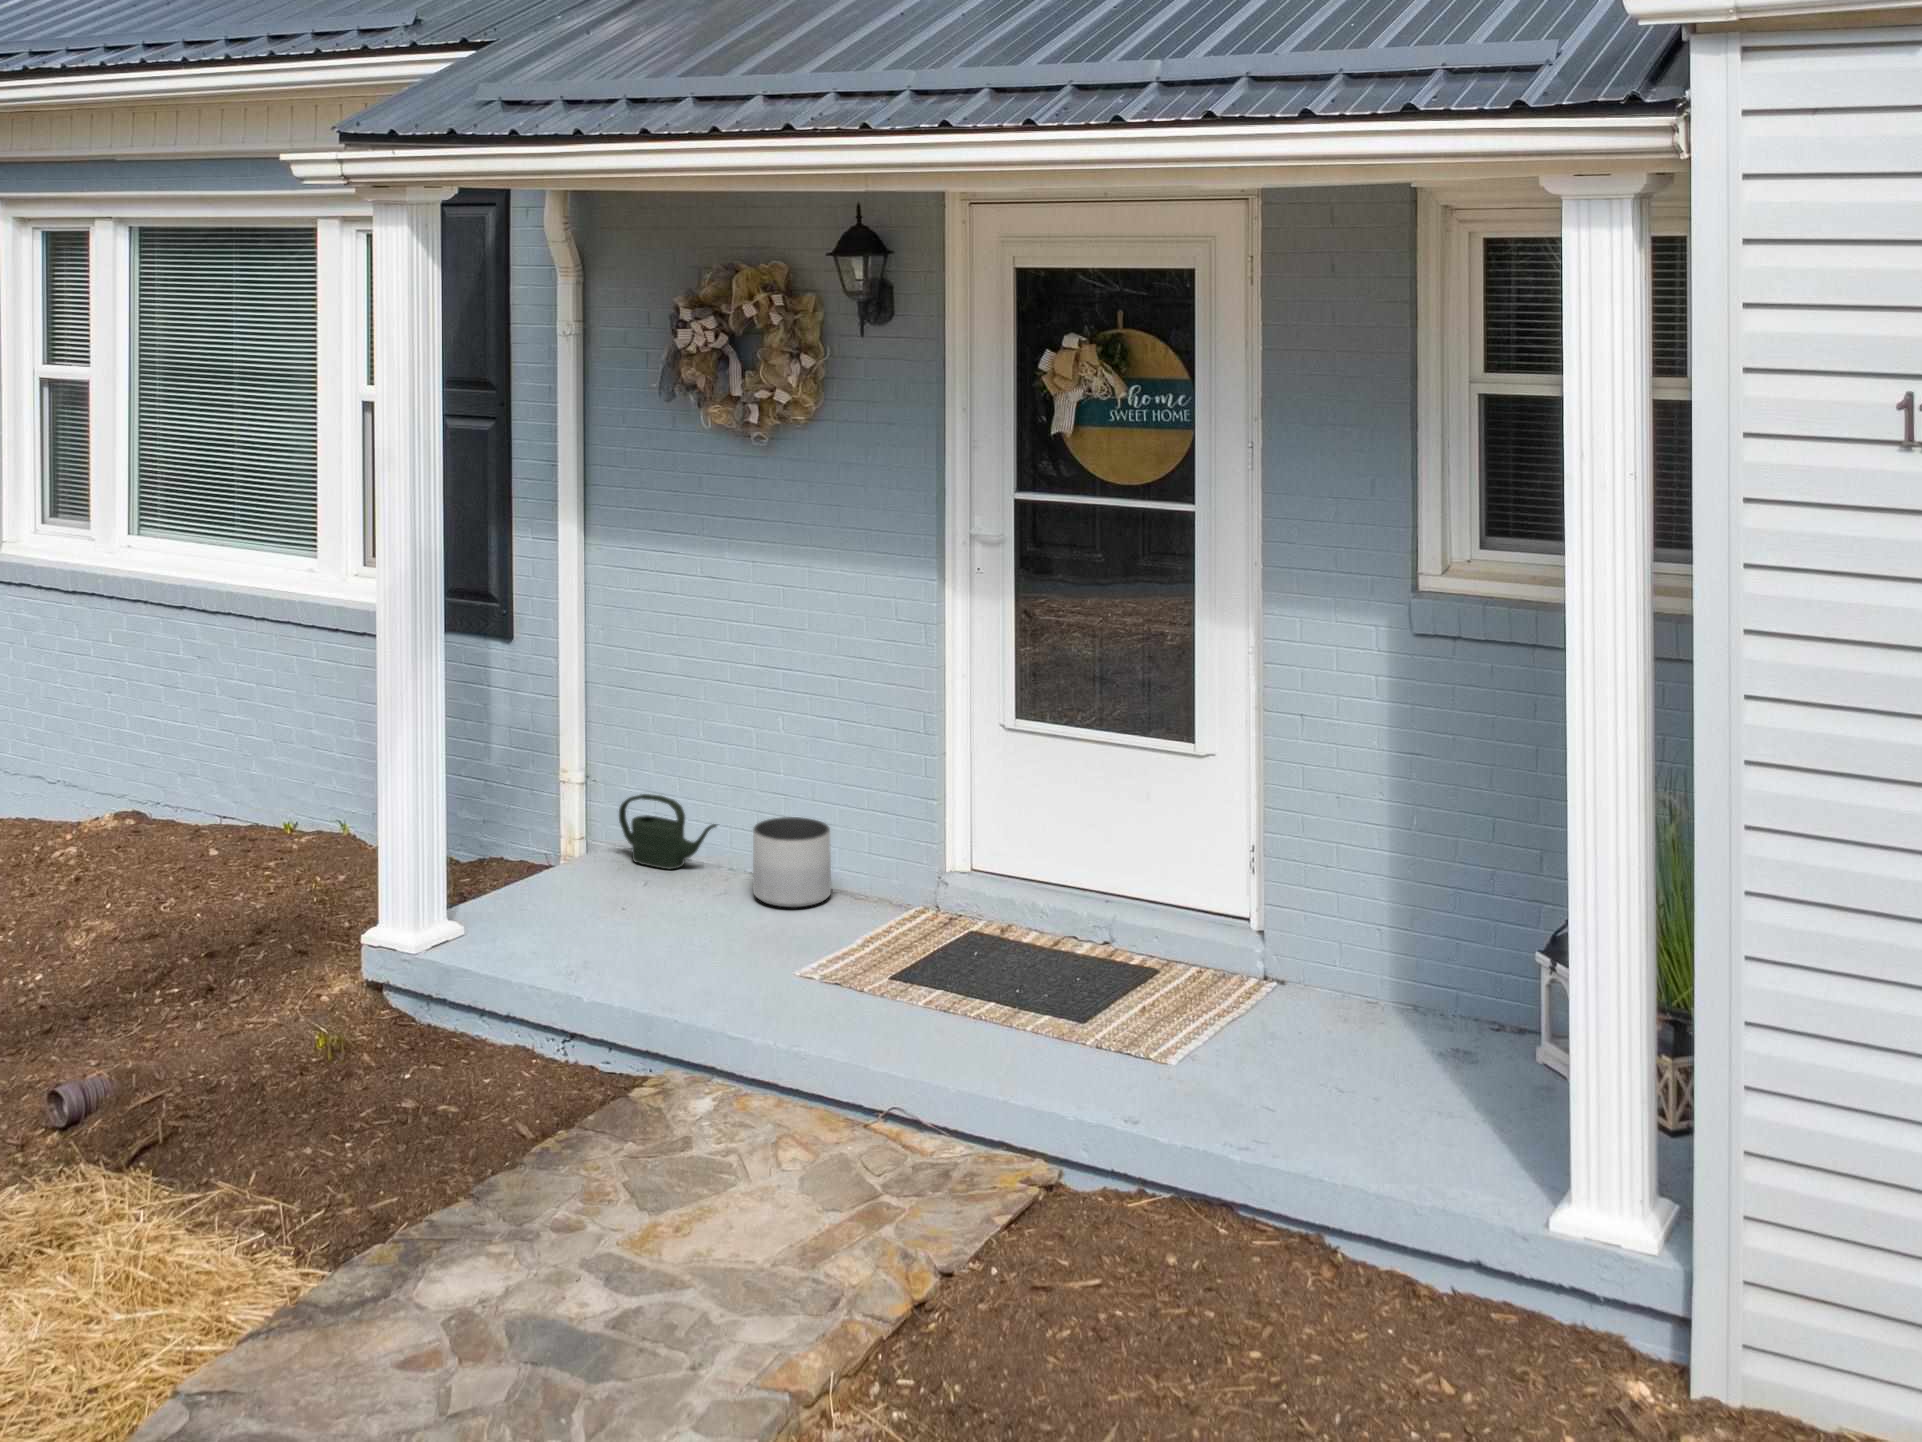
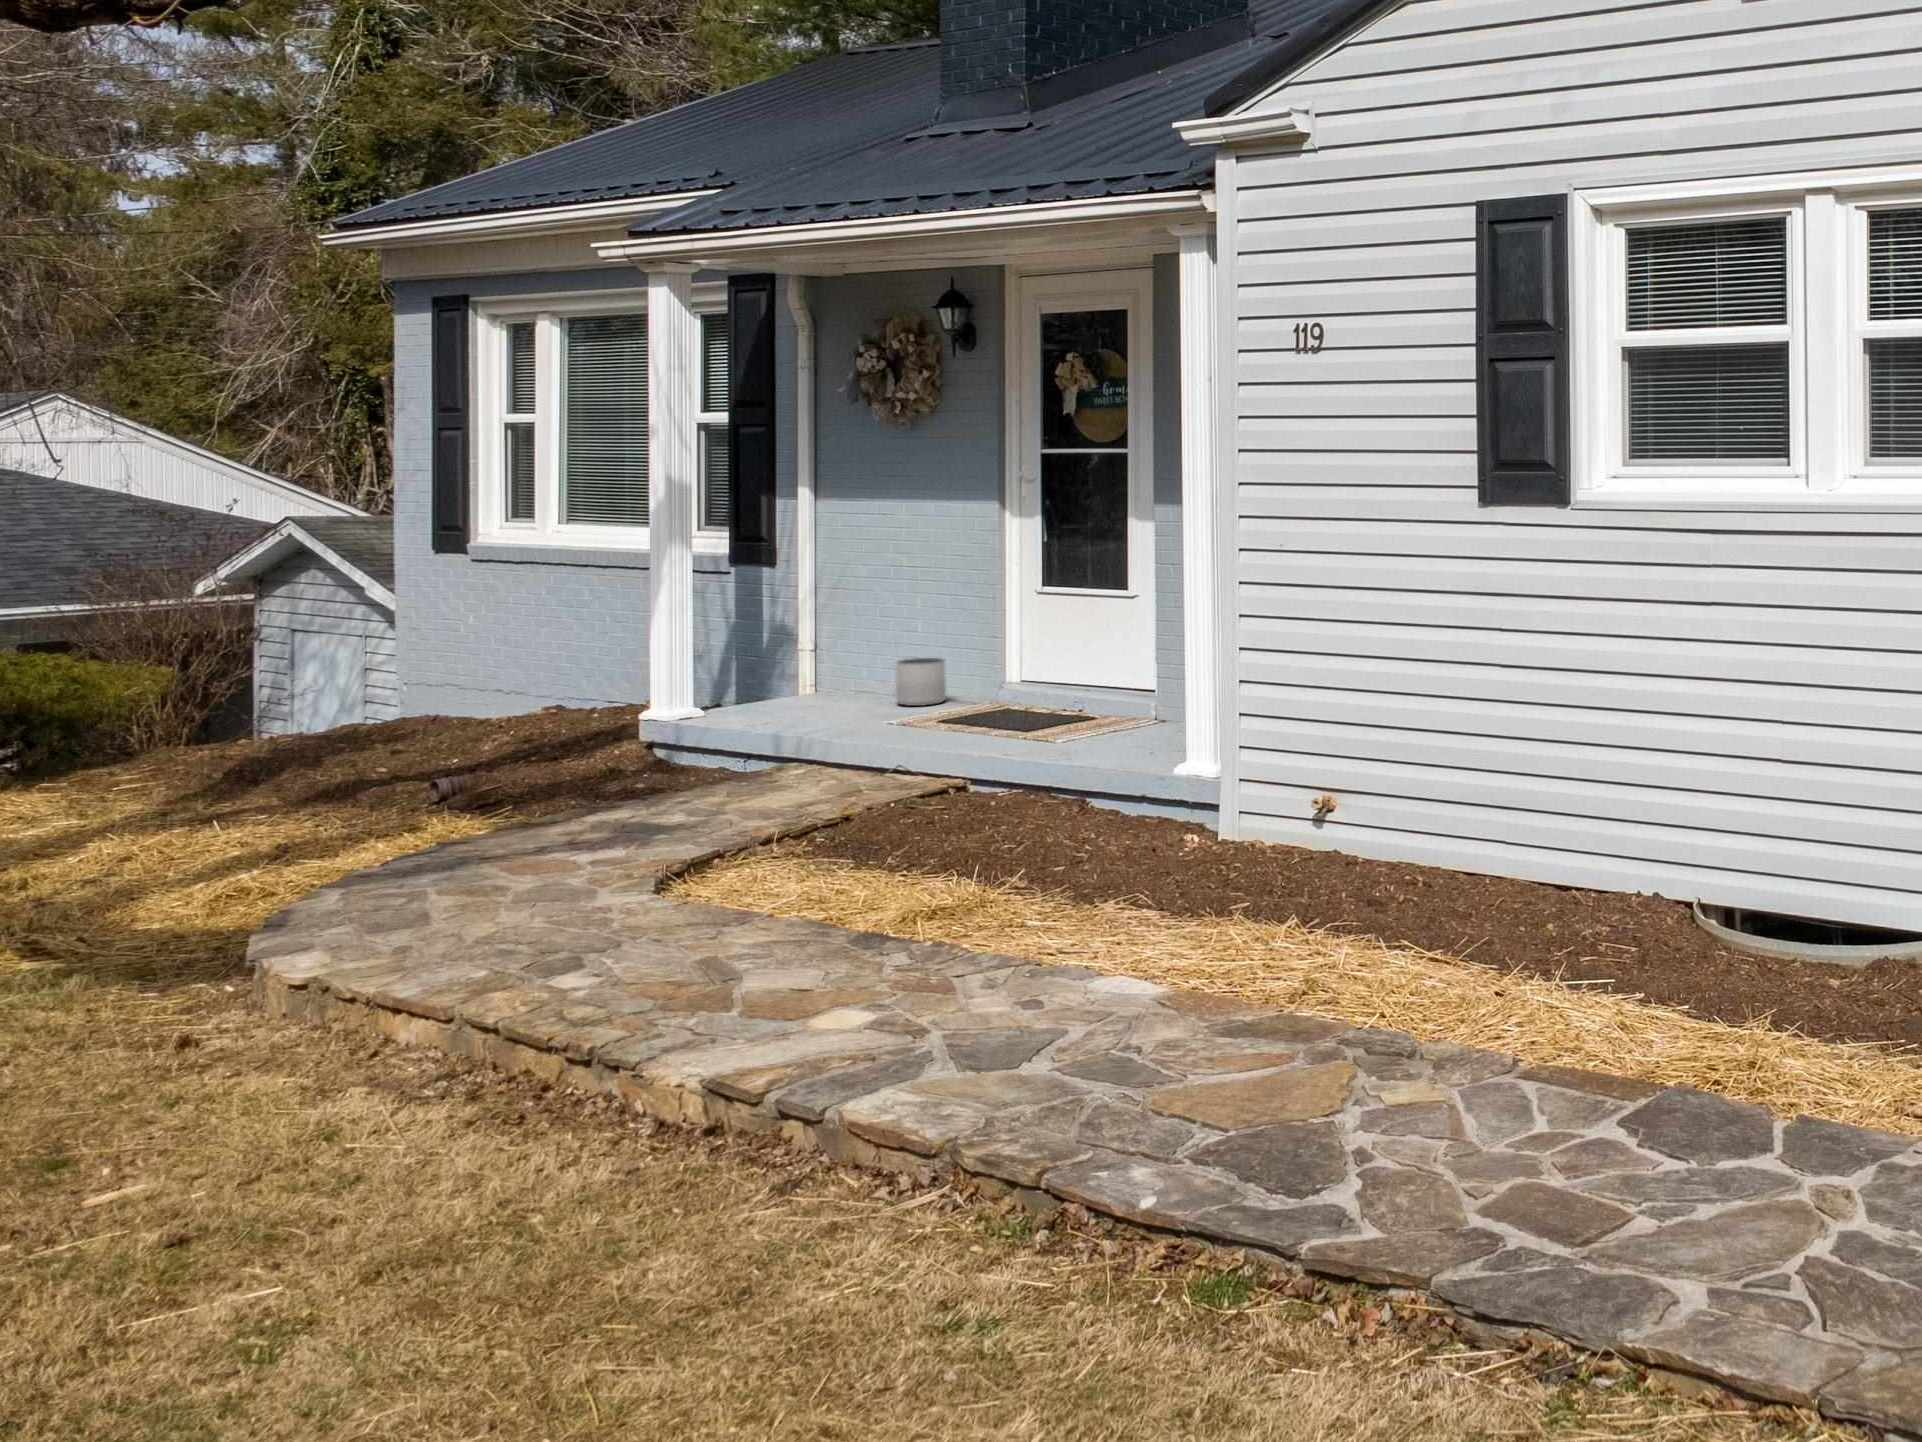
watering can: present [619,794,717,870] -> none [833,653,886,697]

